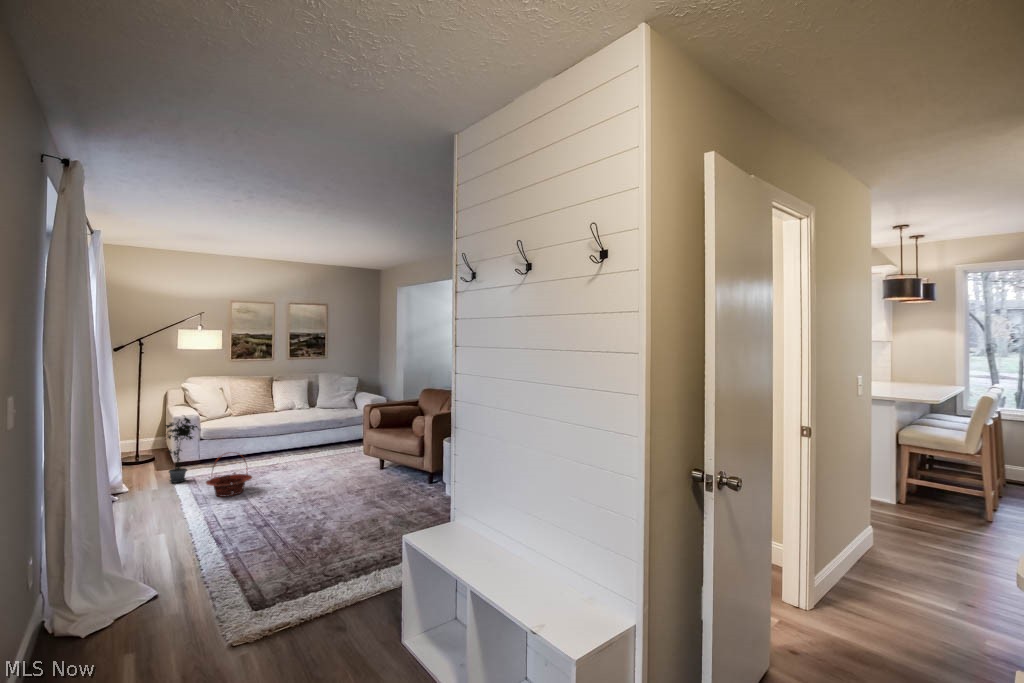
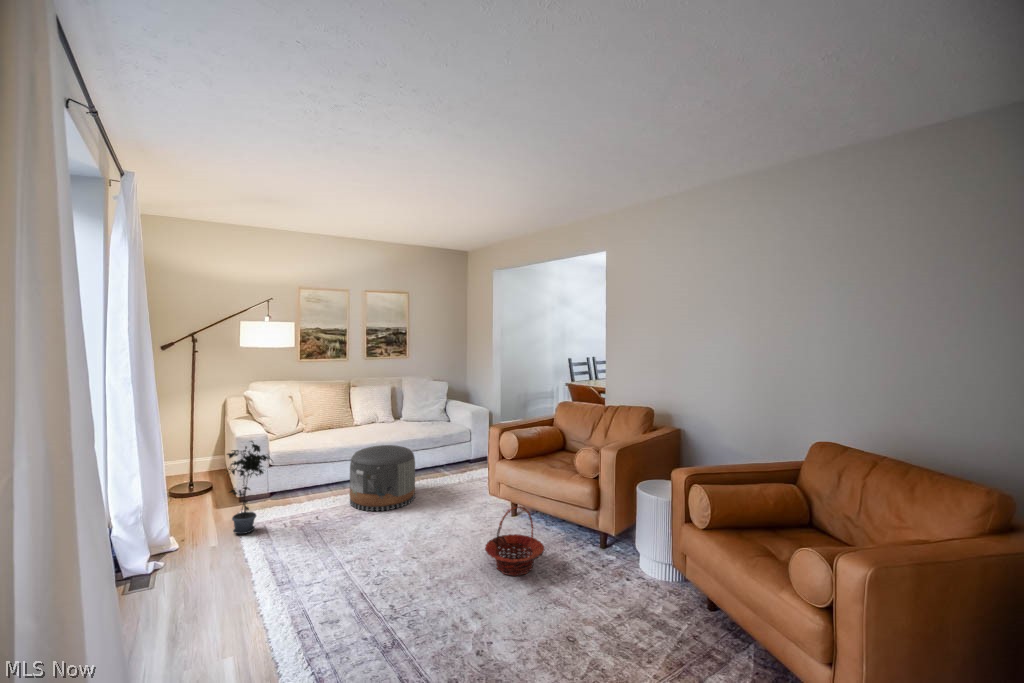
pouf: none [263,423,315,470] -> present [350,445,415,511]
basket: present [206,455,252,497] -> present [485,507,544,576]

